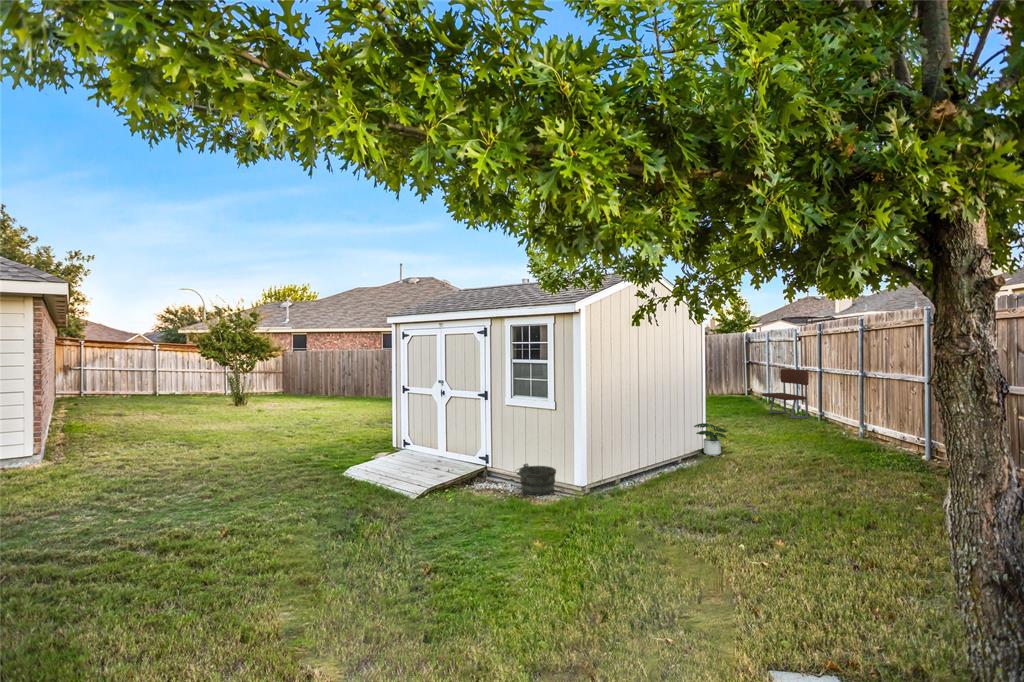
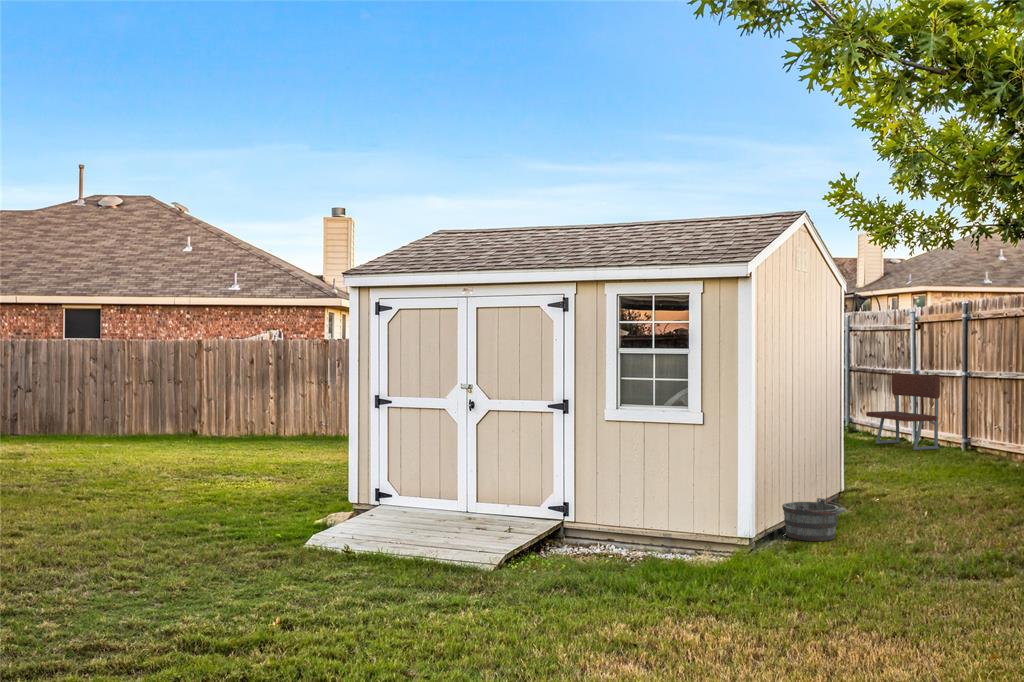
potted plant: present [694,423,729,456] -> none [839,451,891,500]
bucket: present [517,464,556,495] -> present [782,498,845,541]

